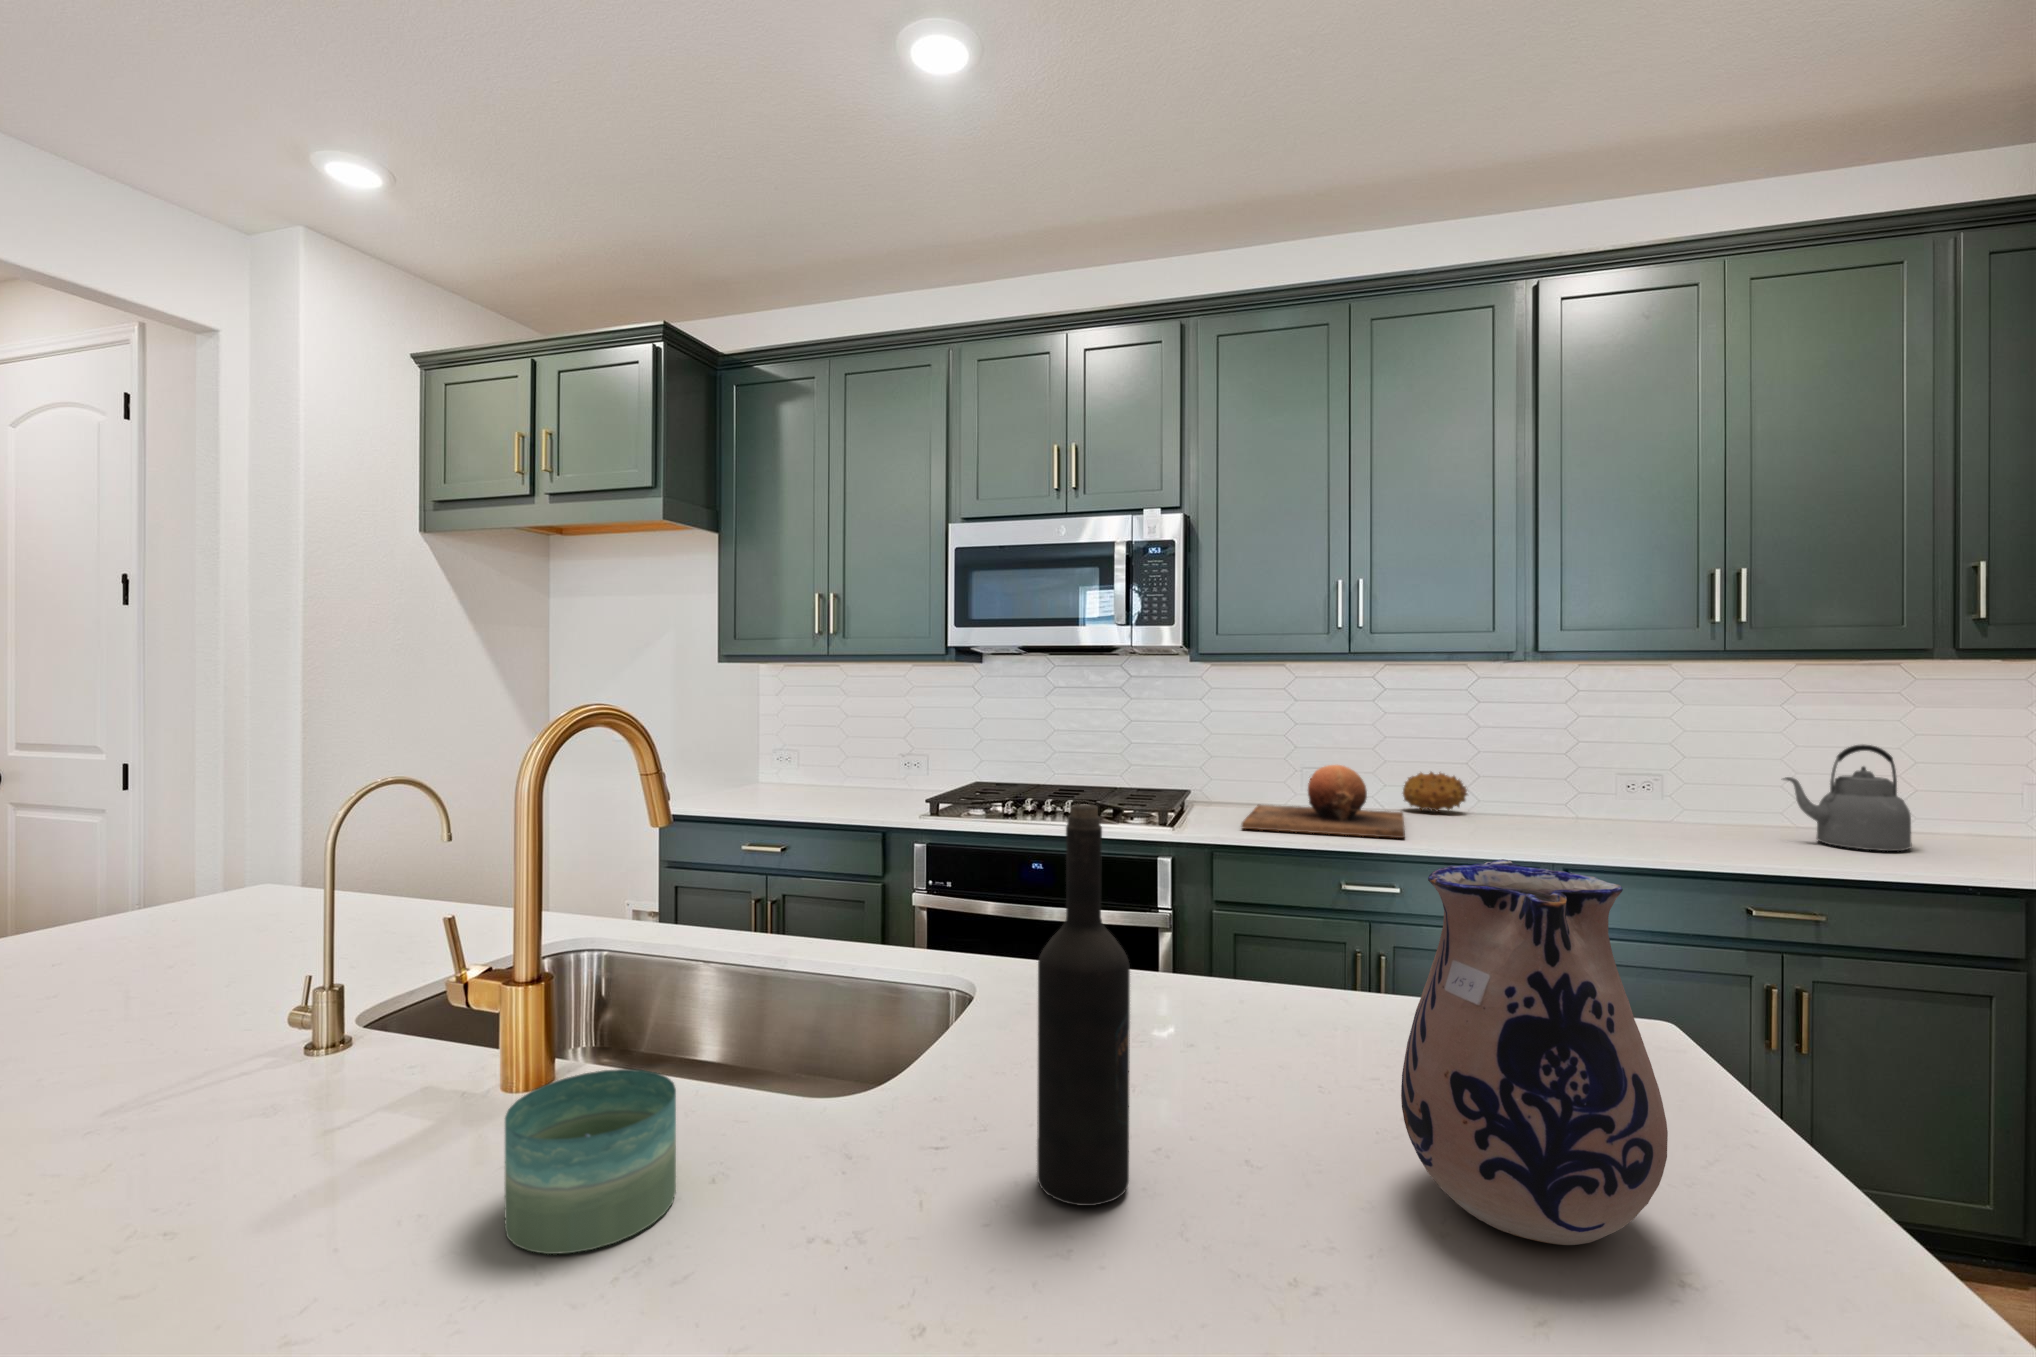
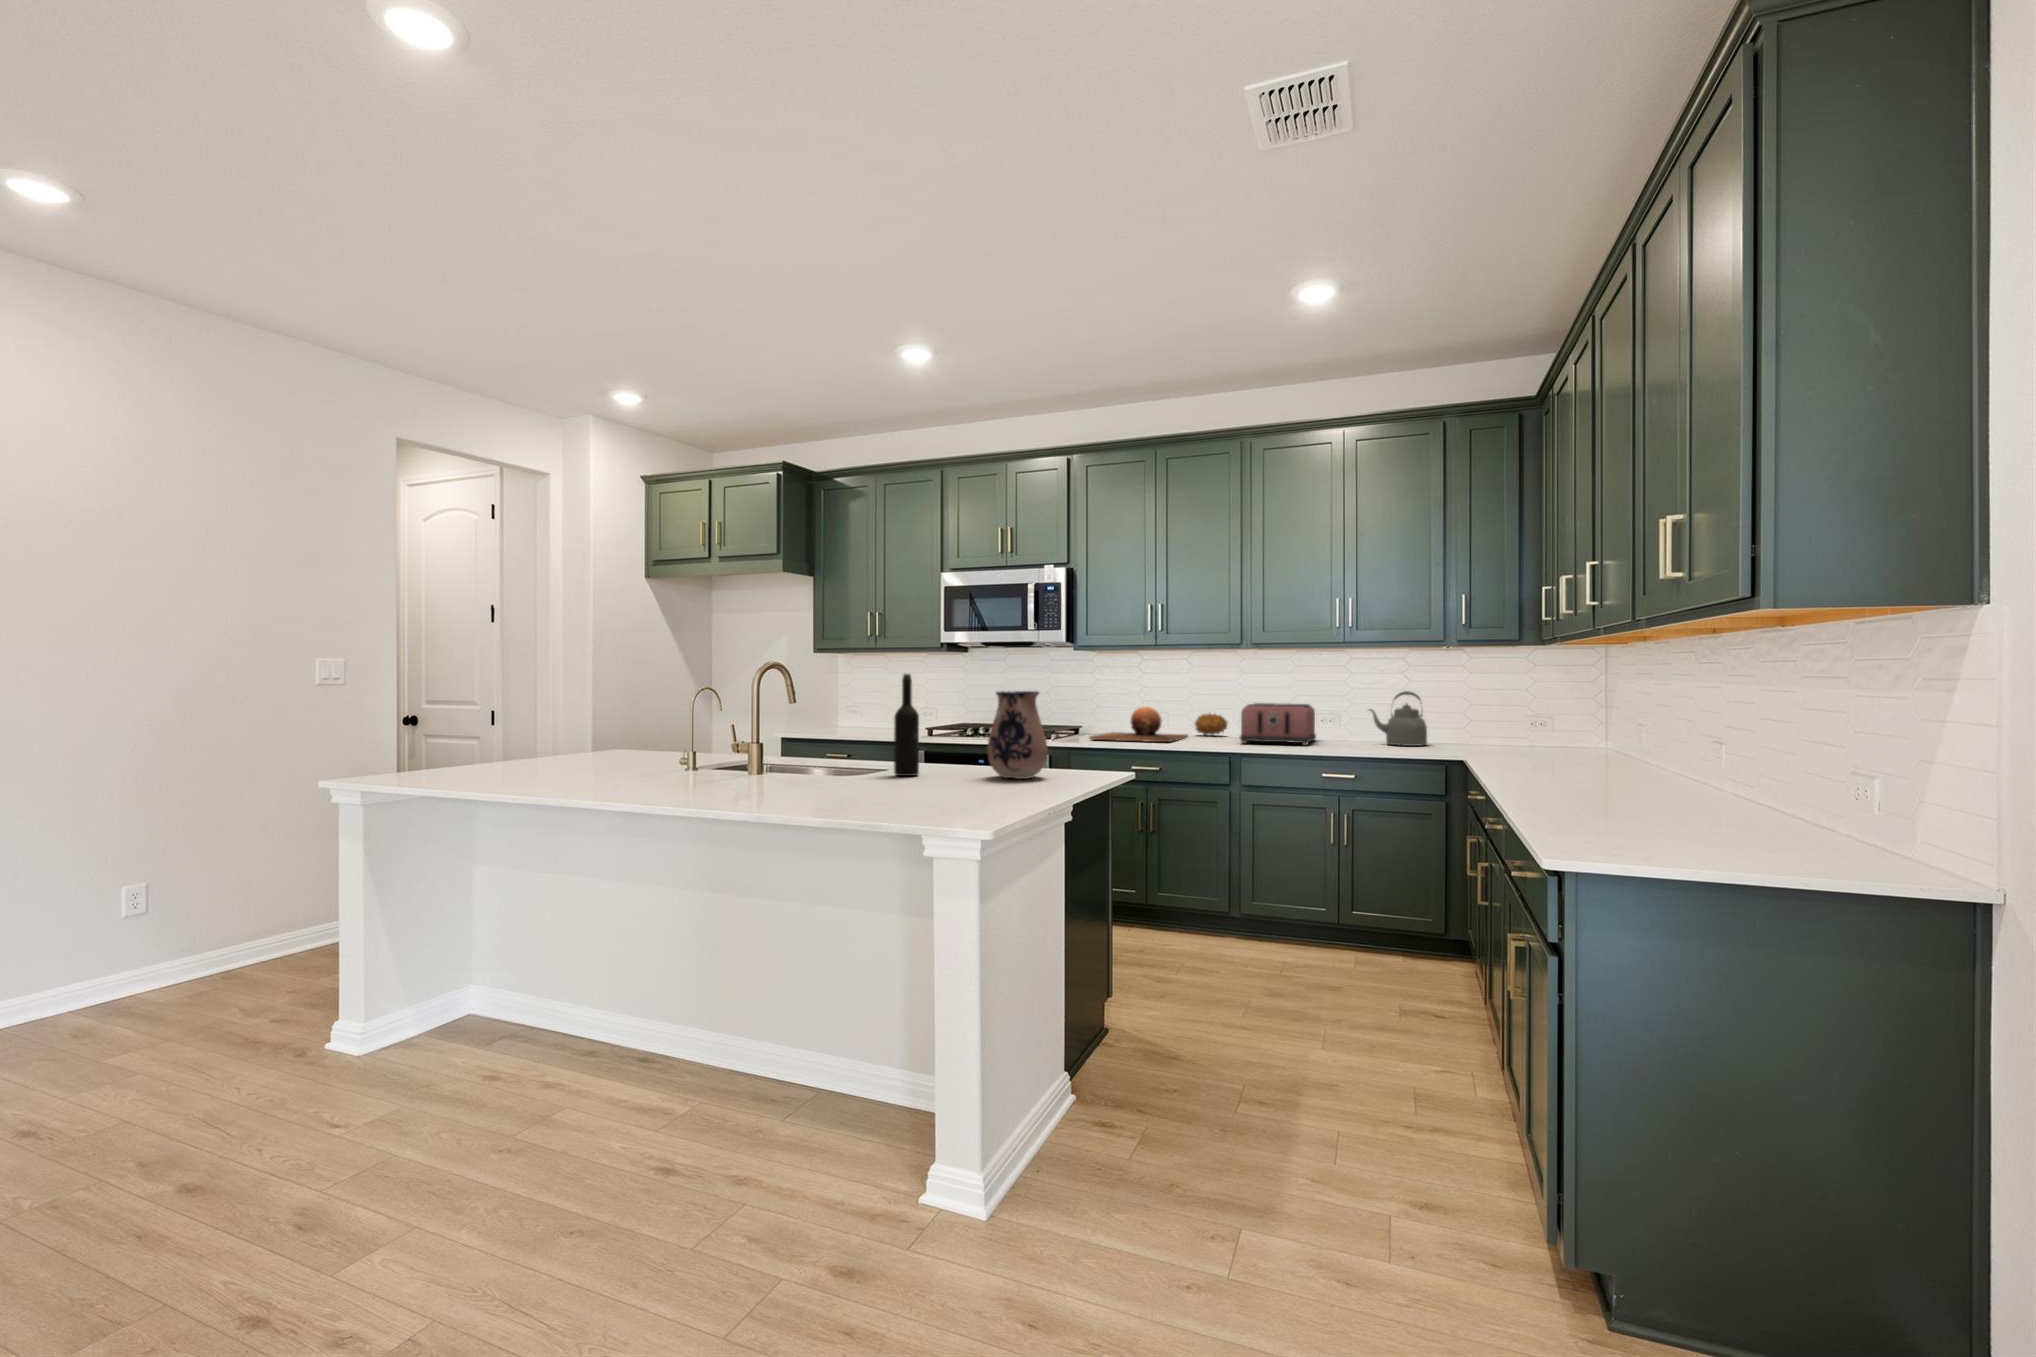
toaster: none [1524,760,1692,850] -> present [1240,703,1316,745]
candle: present [505,1069,676,1254] -> none [759,747,800,778]

